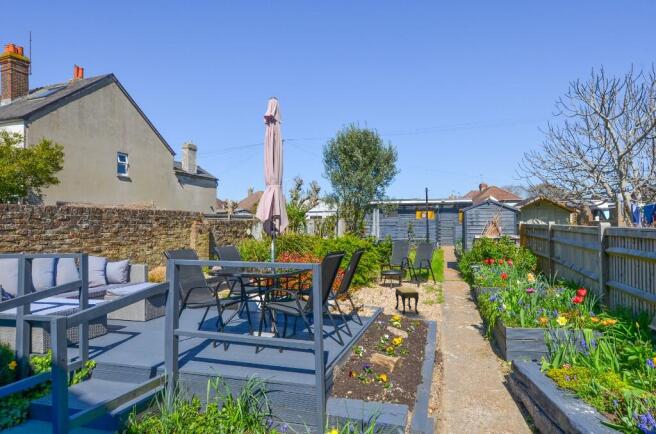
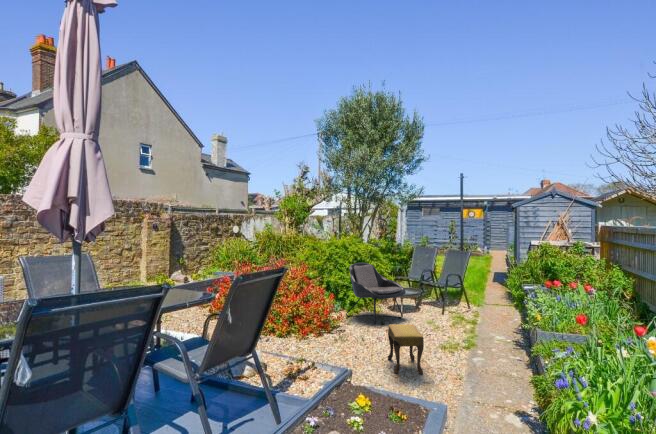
lounge chair: none [357,253,396,293] -> present [346,263,406,324]

